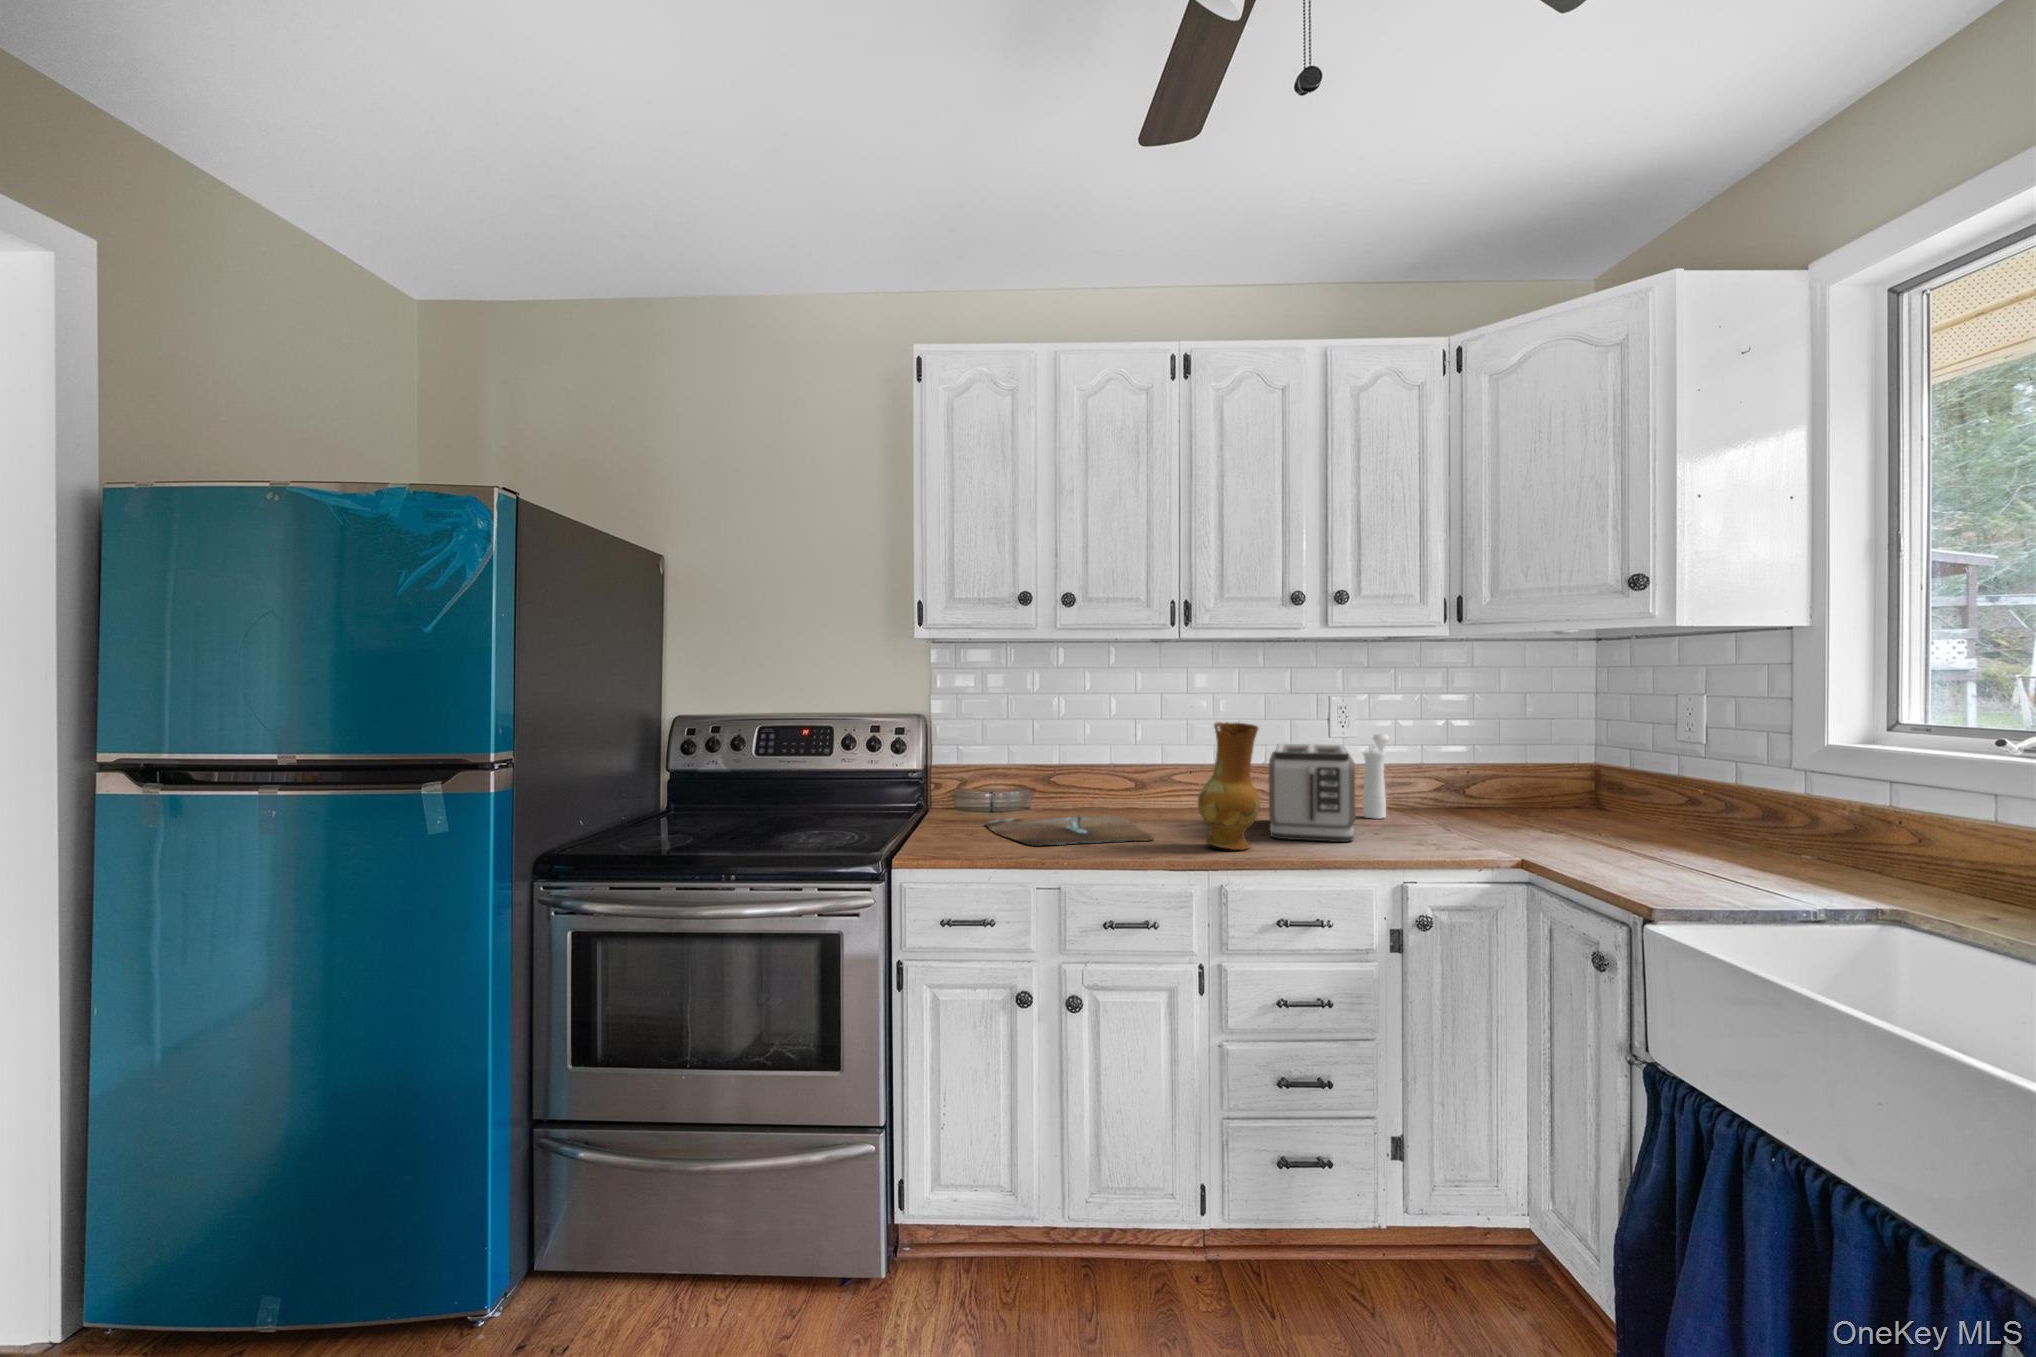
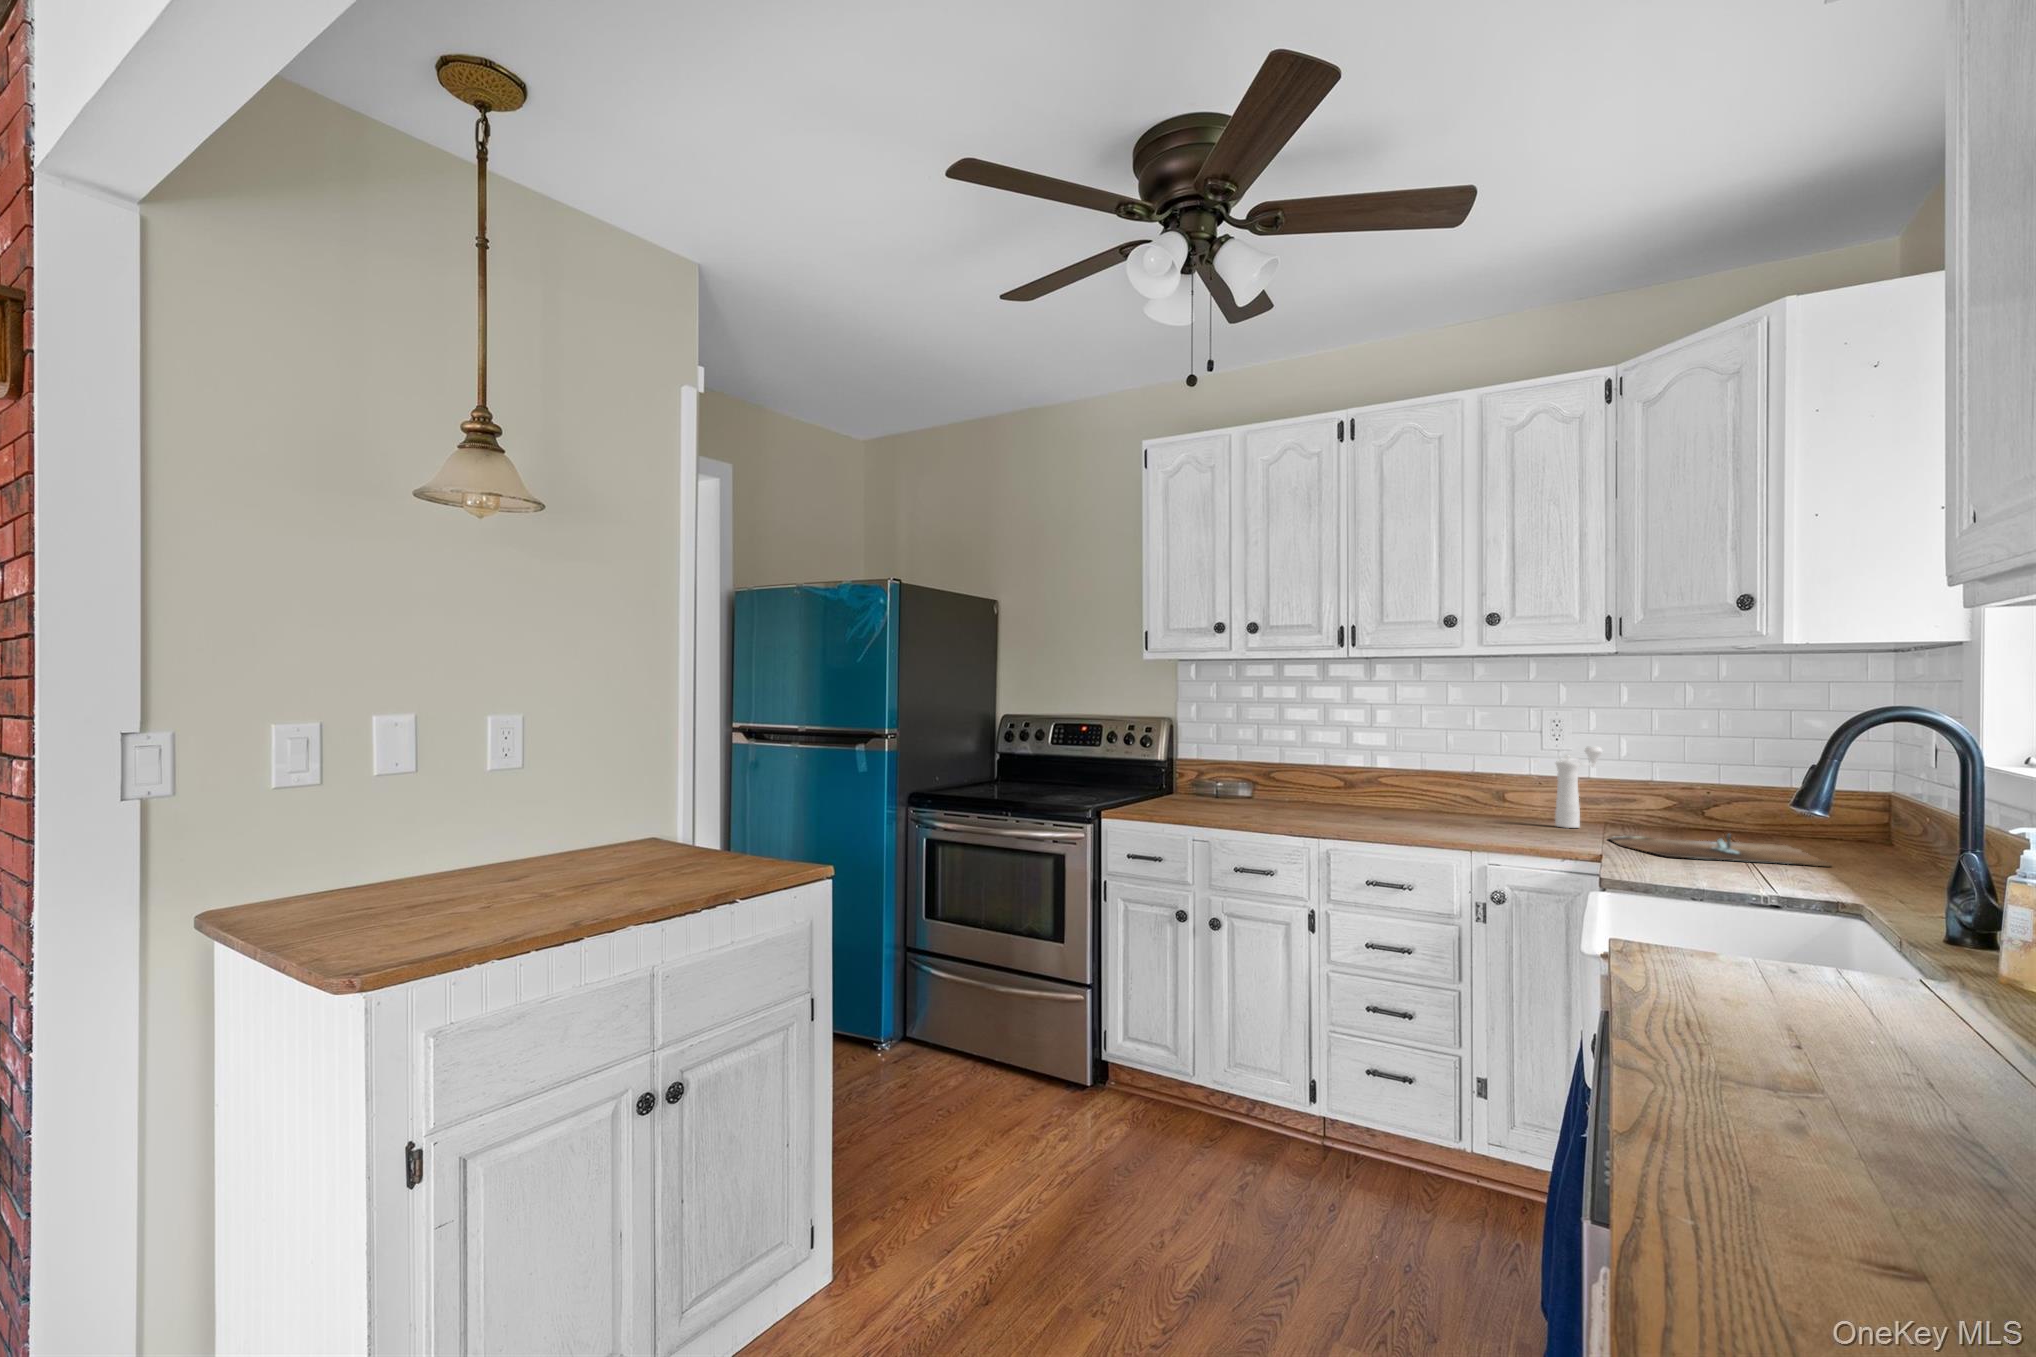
ceramic jug: present [1198,722,1260,850] -> none [1311,719,1366,827]
toaster: present [1269,744,1355,842] -> none [1396,749,1518,833]
cutting board: present [986,815,1153,846] -> present [1610,834,1832,866]

